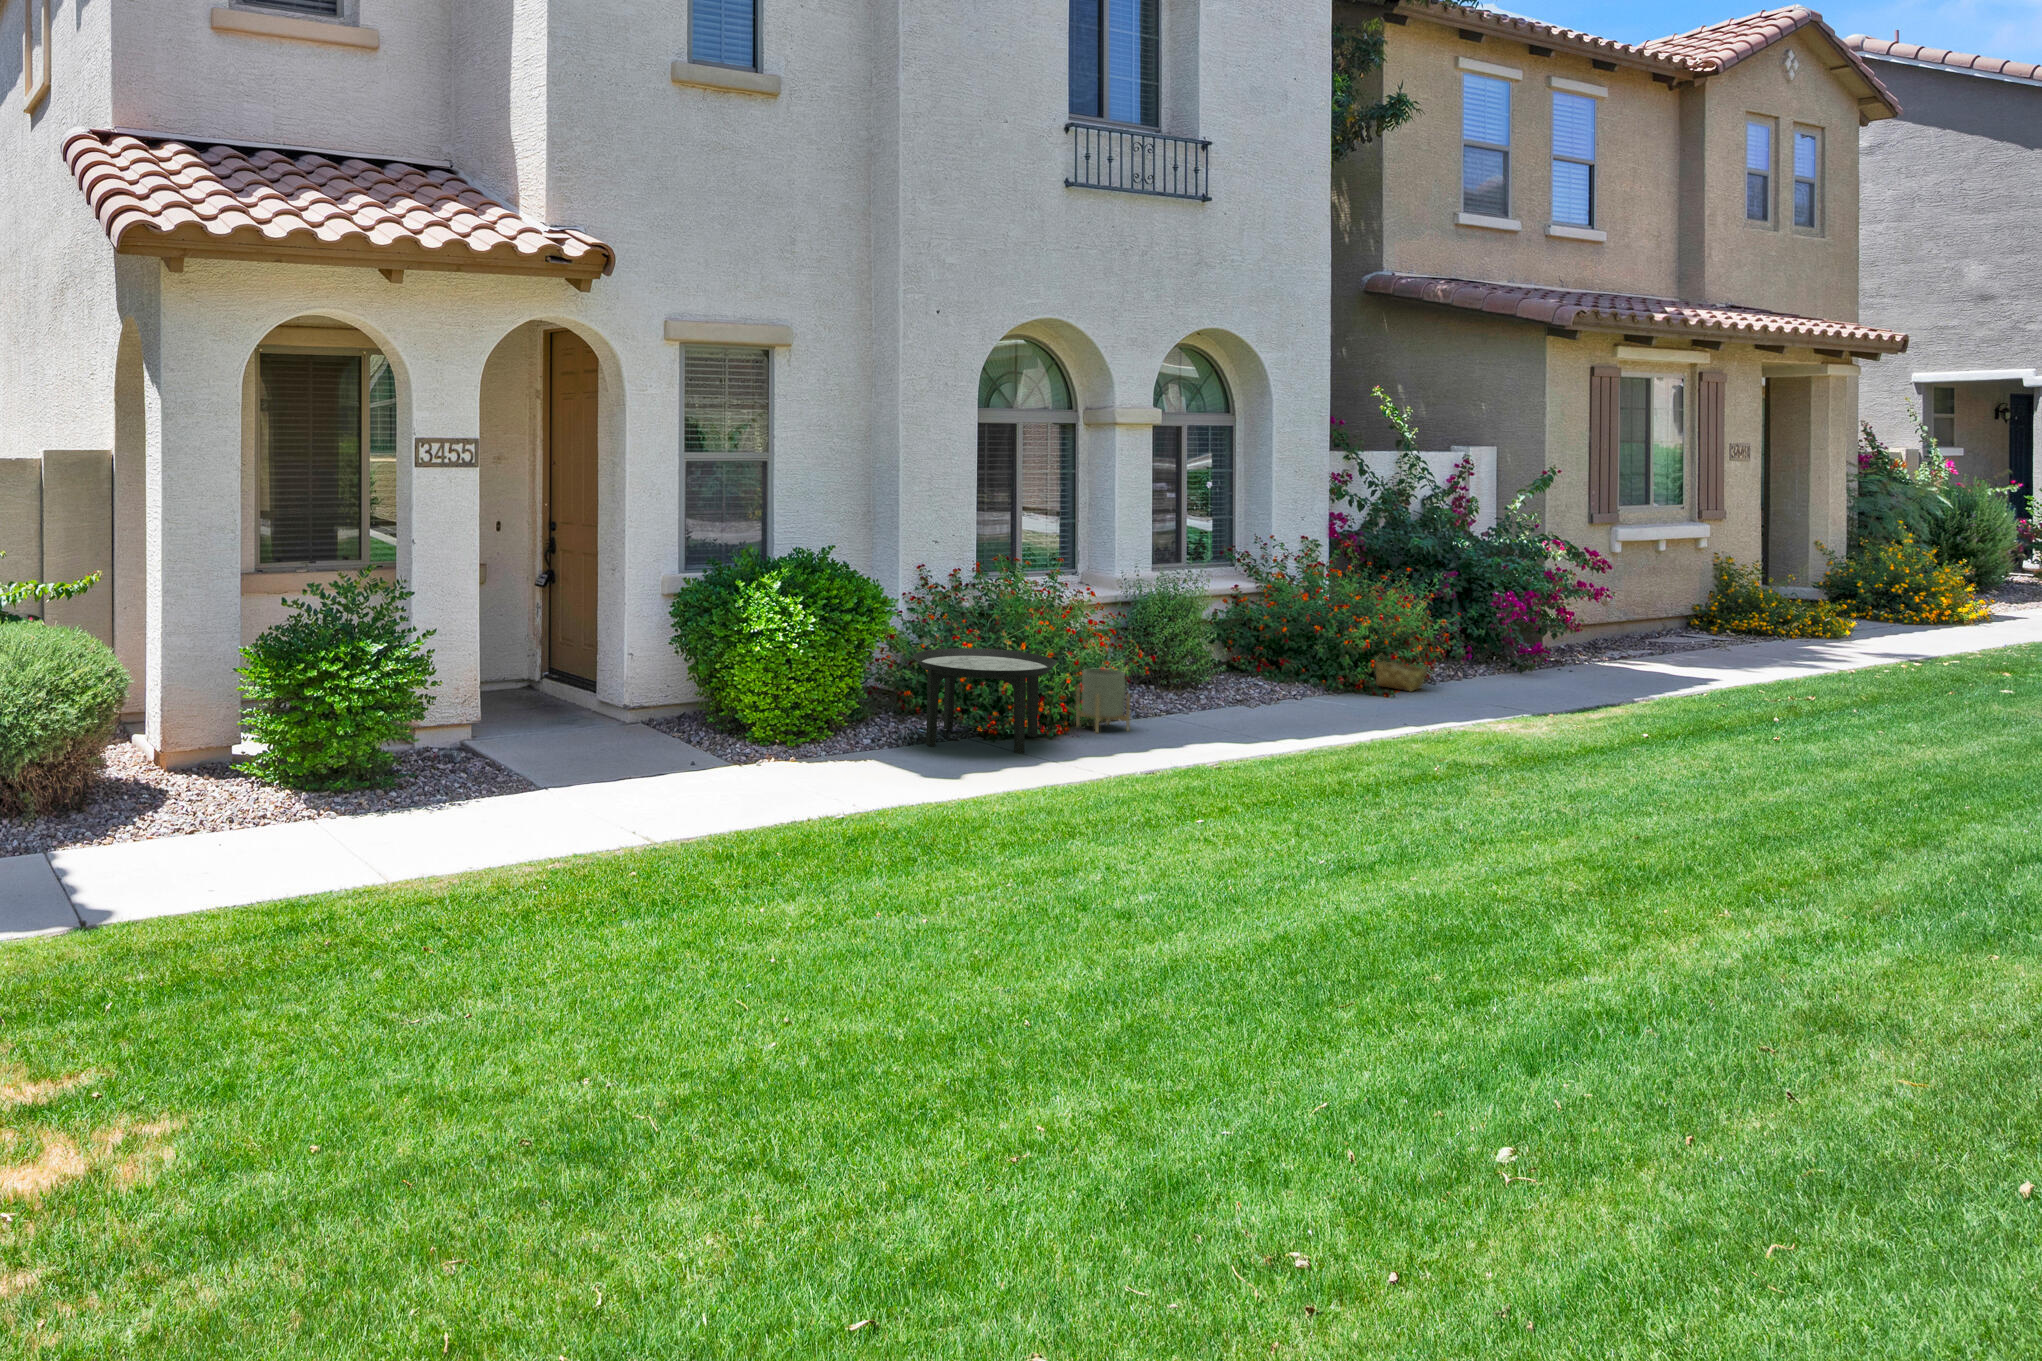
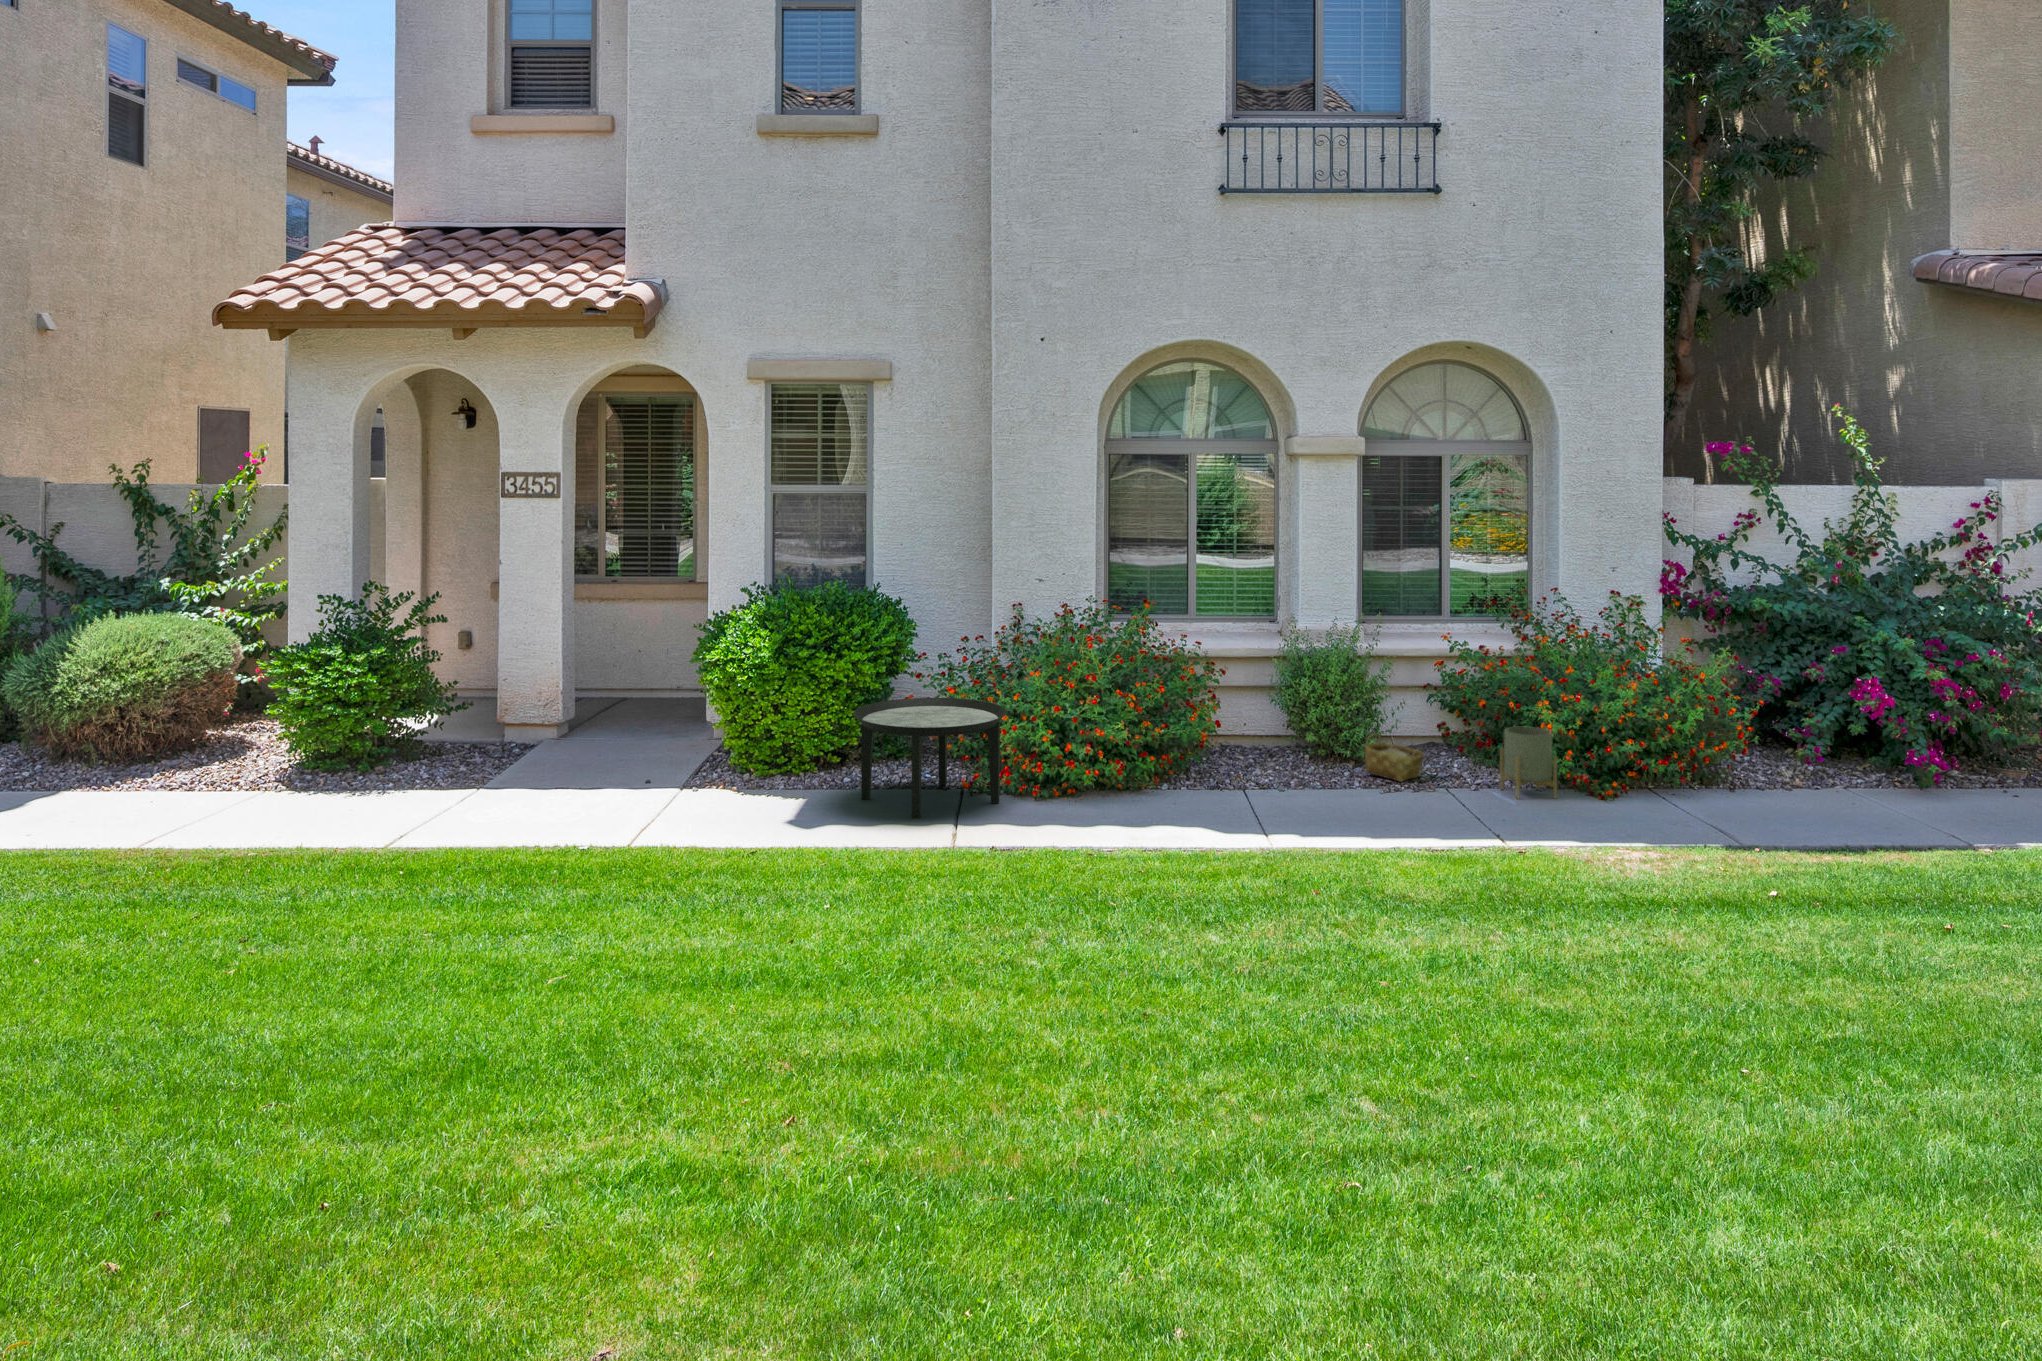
woven basket: present [1374,659,1427,692] -> present [1364,734,1425,782]
planter: present [1076,669,1130,732] -> present [1500,727,1557,799]

